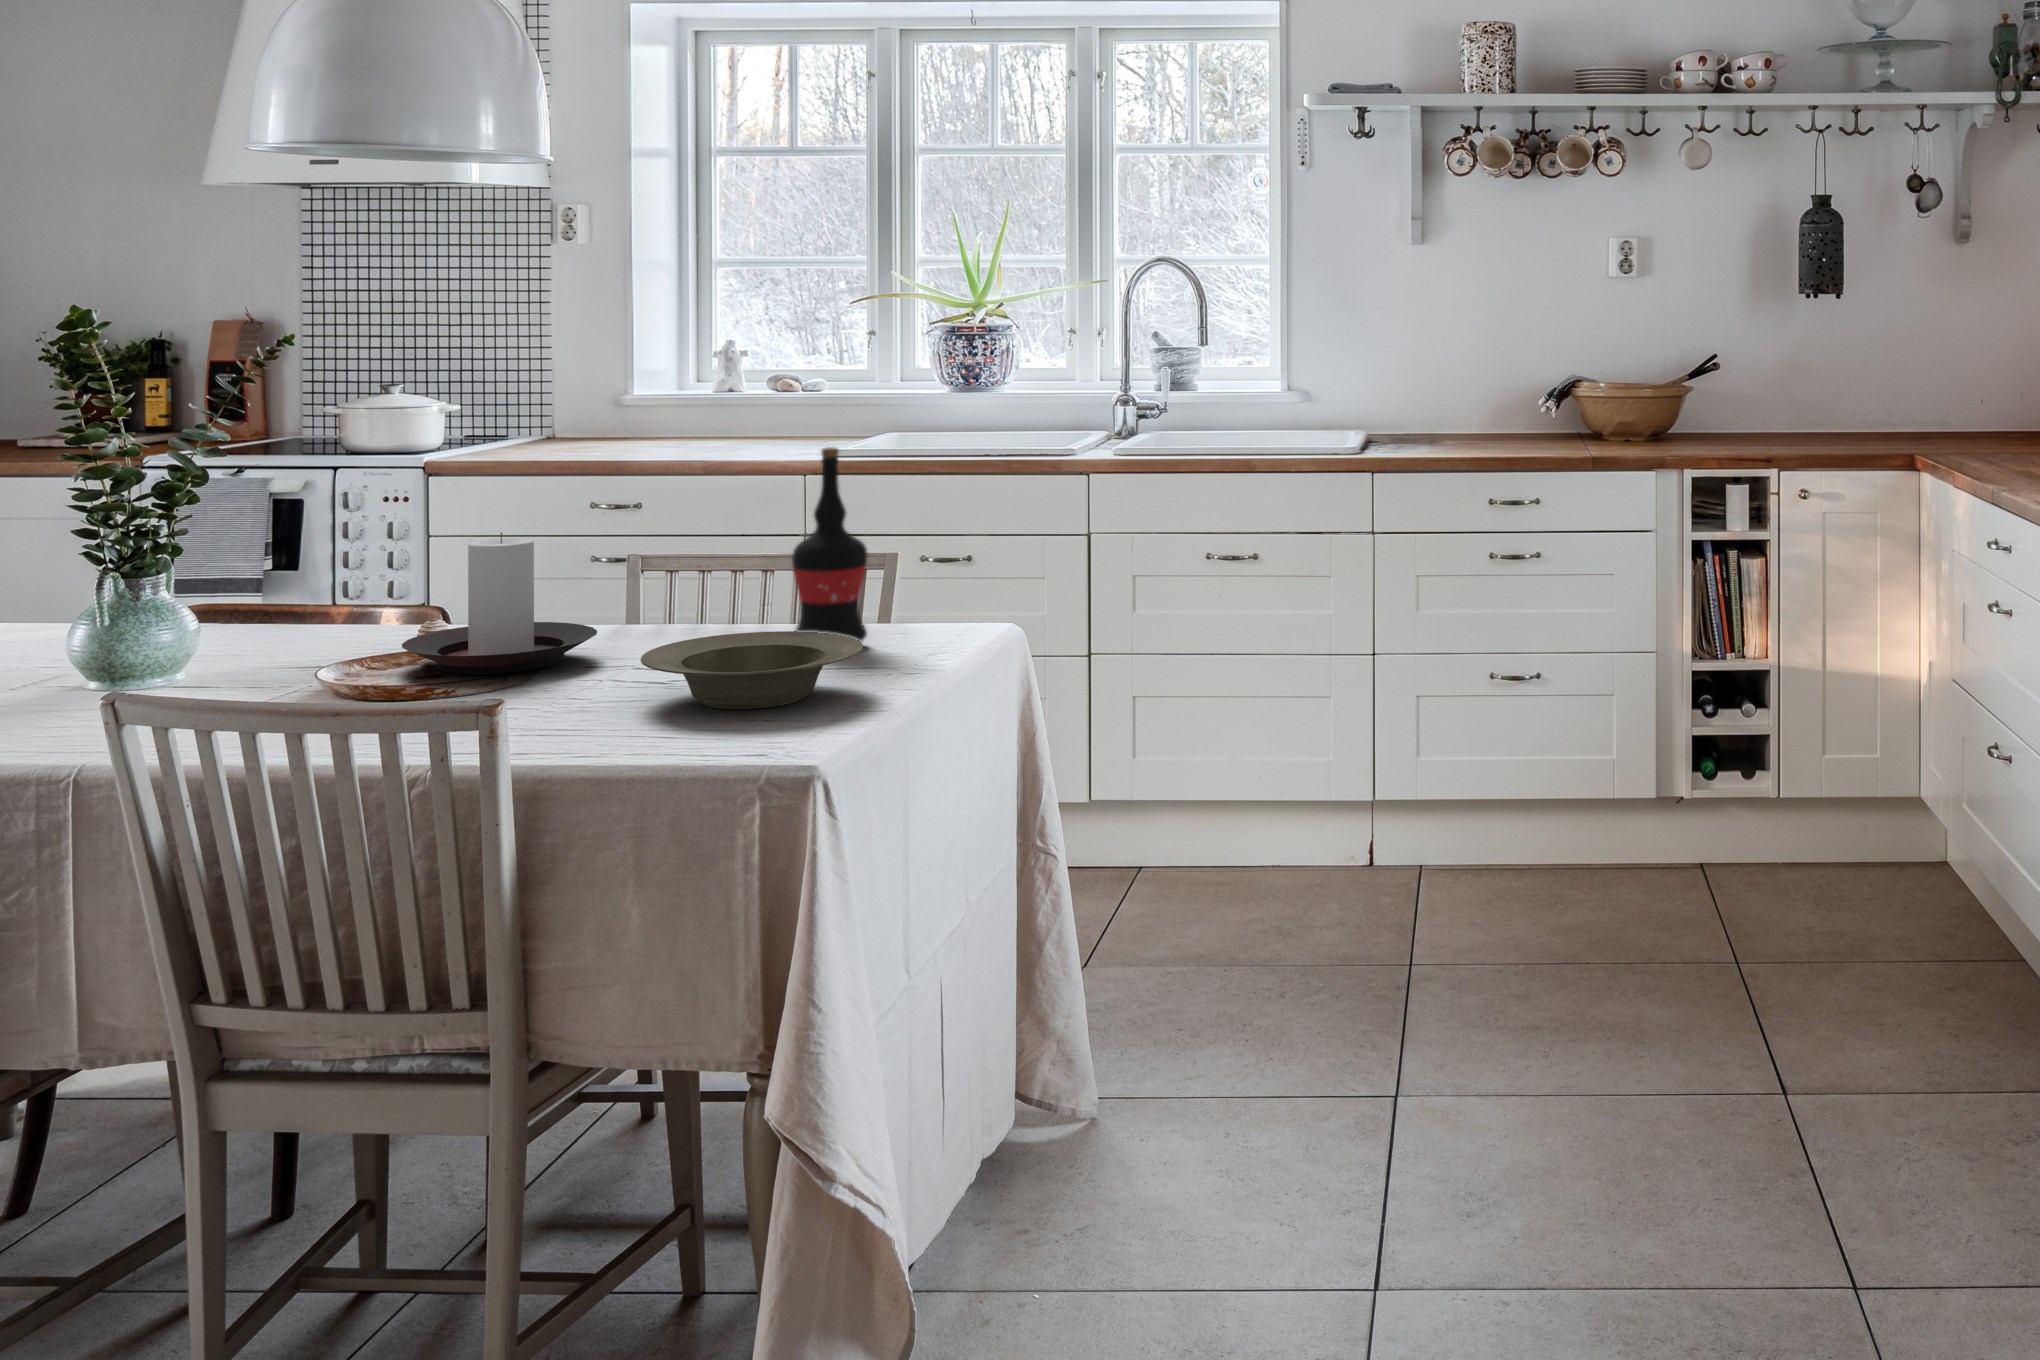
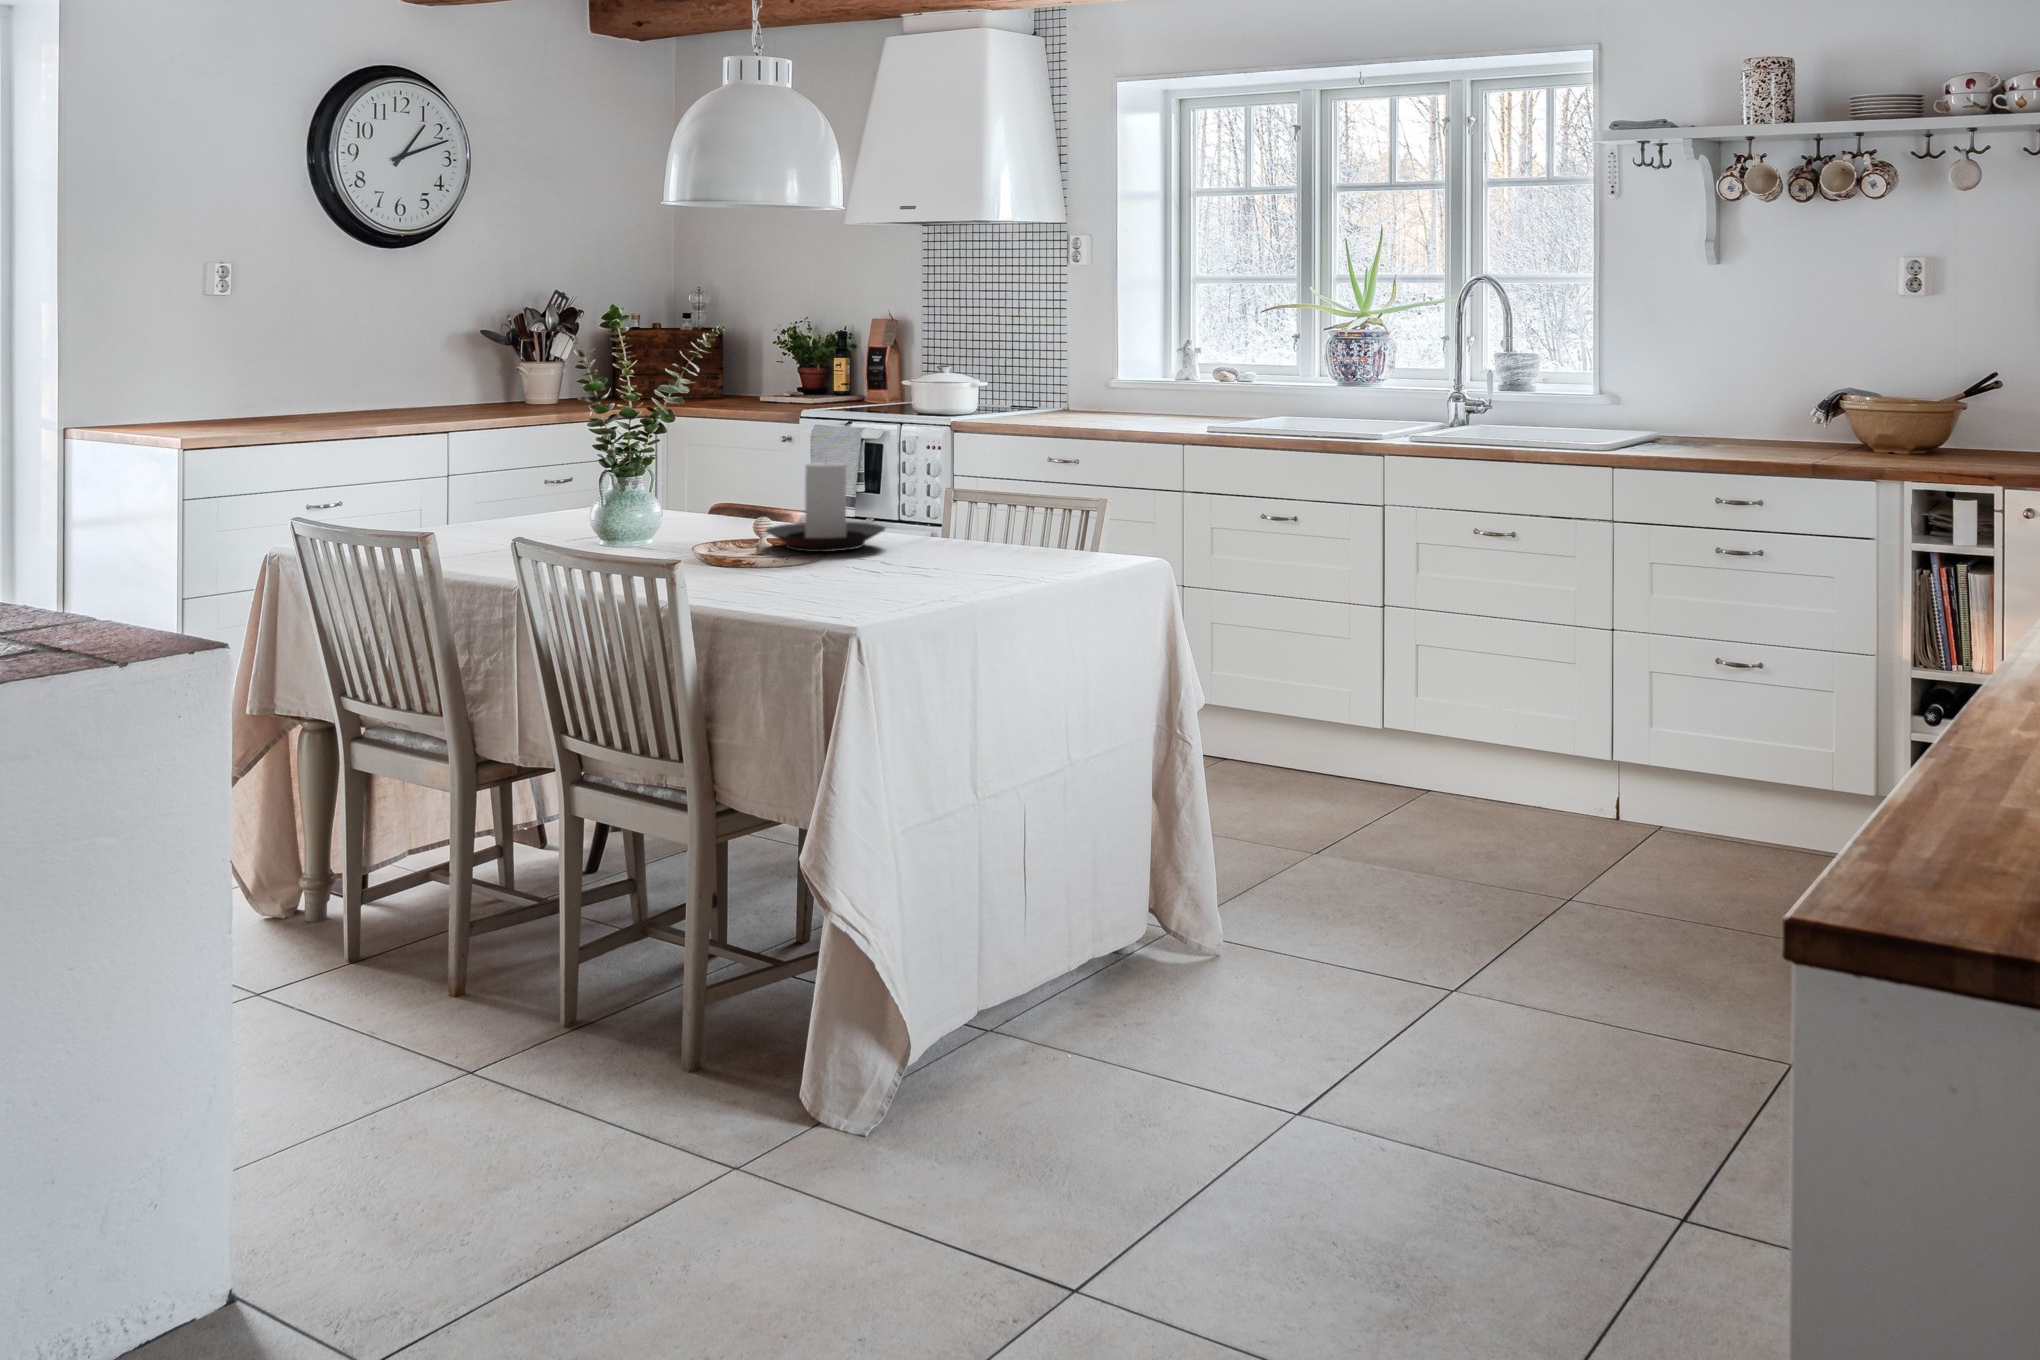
wine bottle: present [792,447,867,641] -> none [1009,410,1061,557]
bowl: present [641,631,863,709] -> none [856,536,1004,585]

